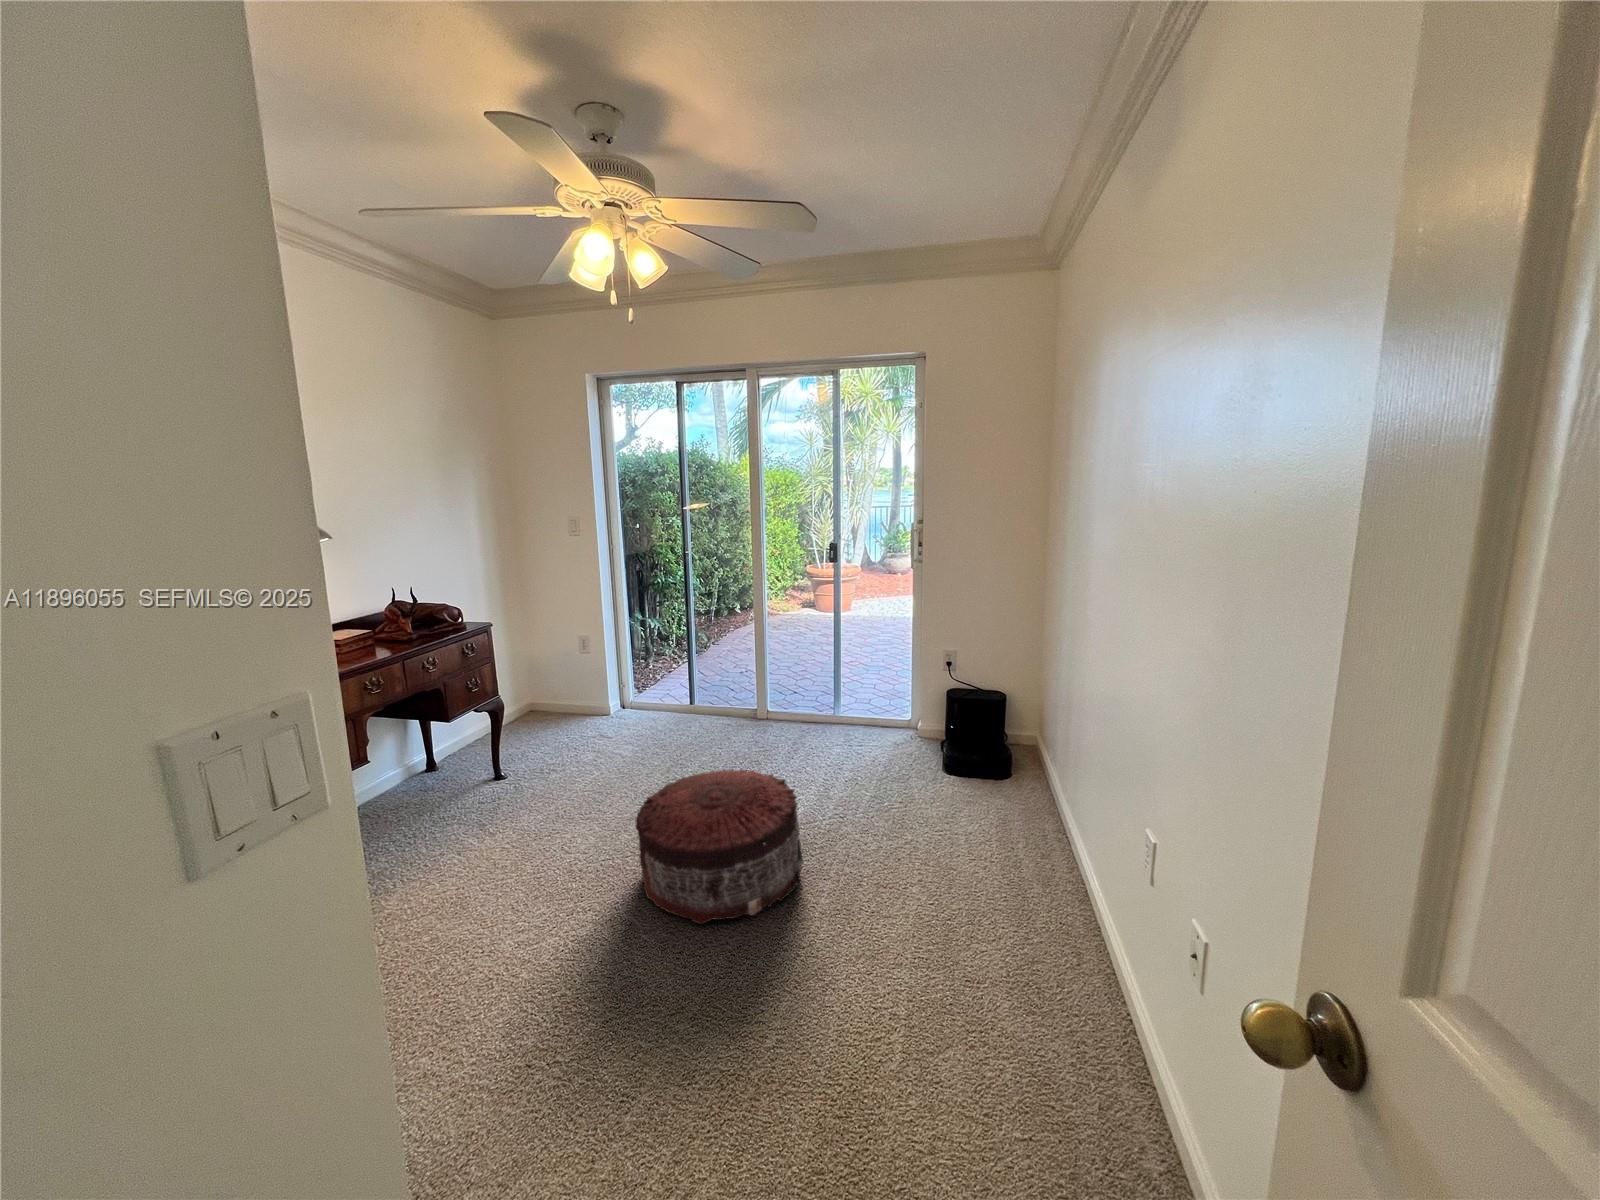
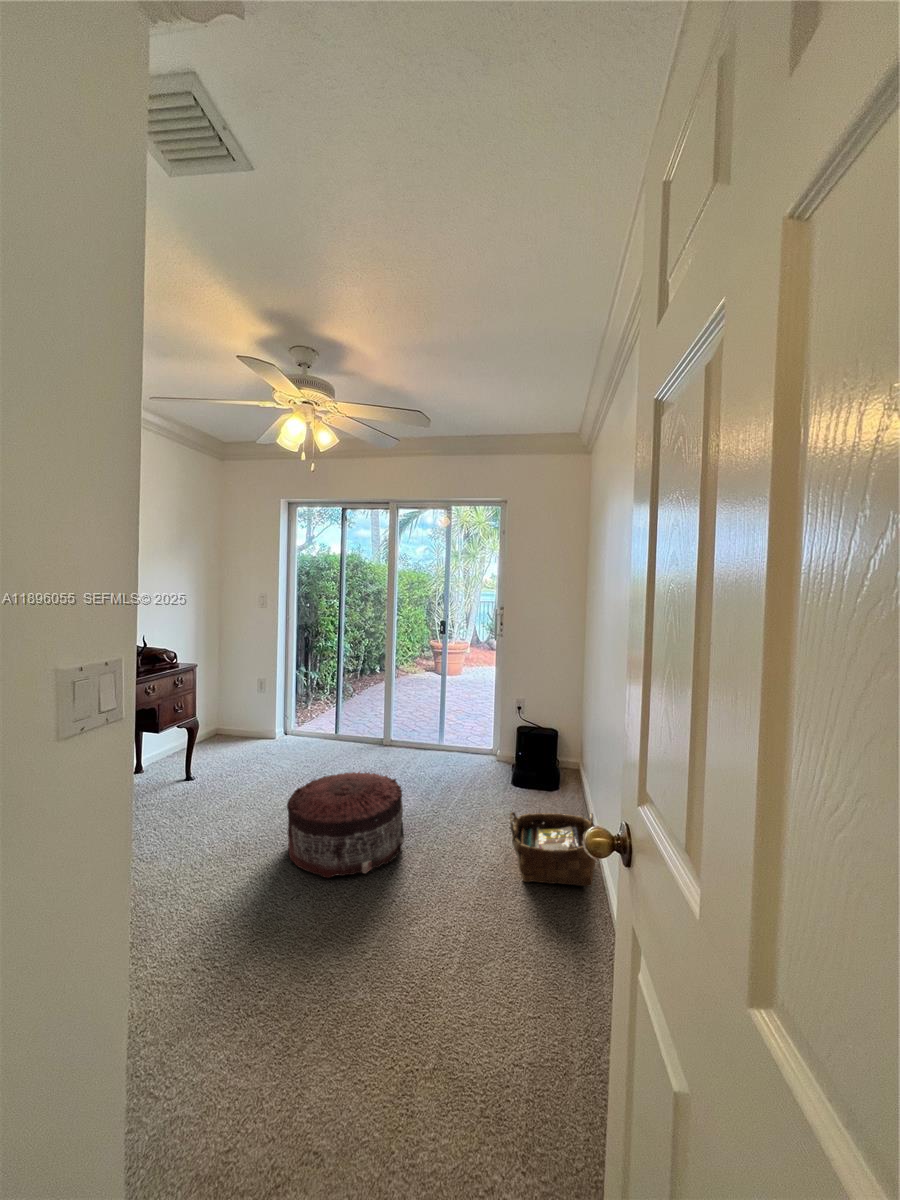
woven basket: none [955,823,1086,929] -> present [510,812,595,887]

